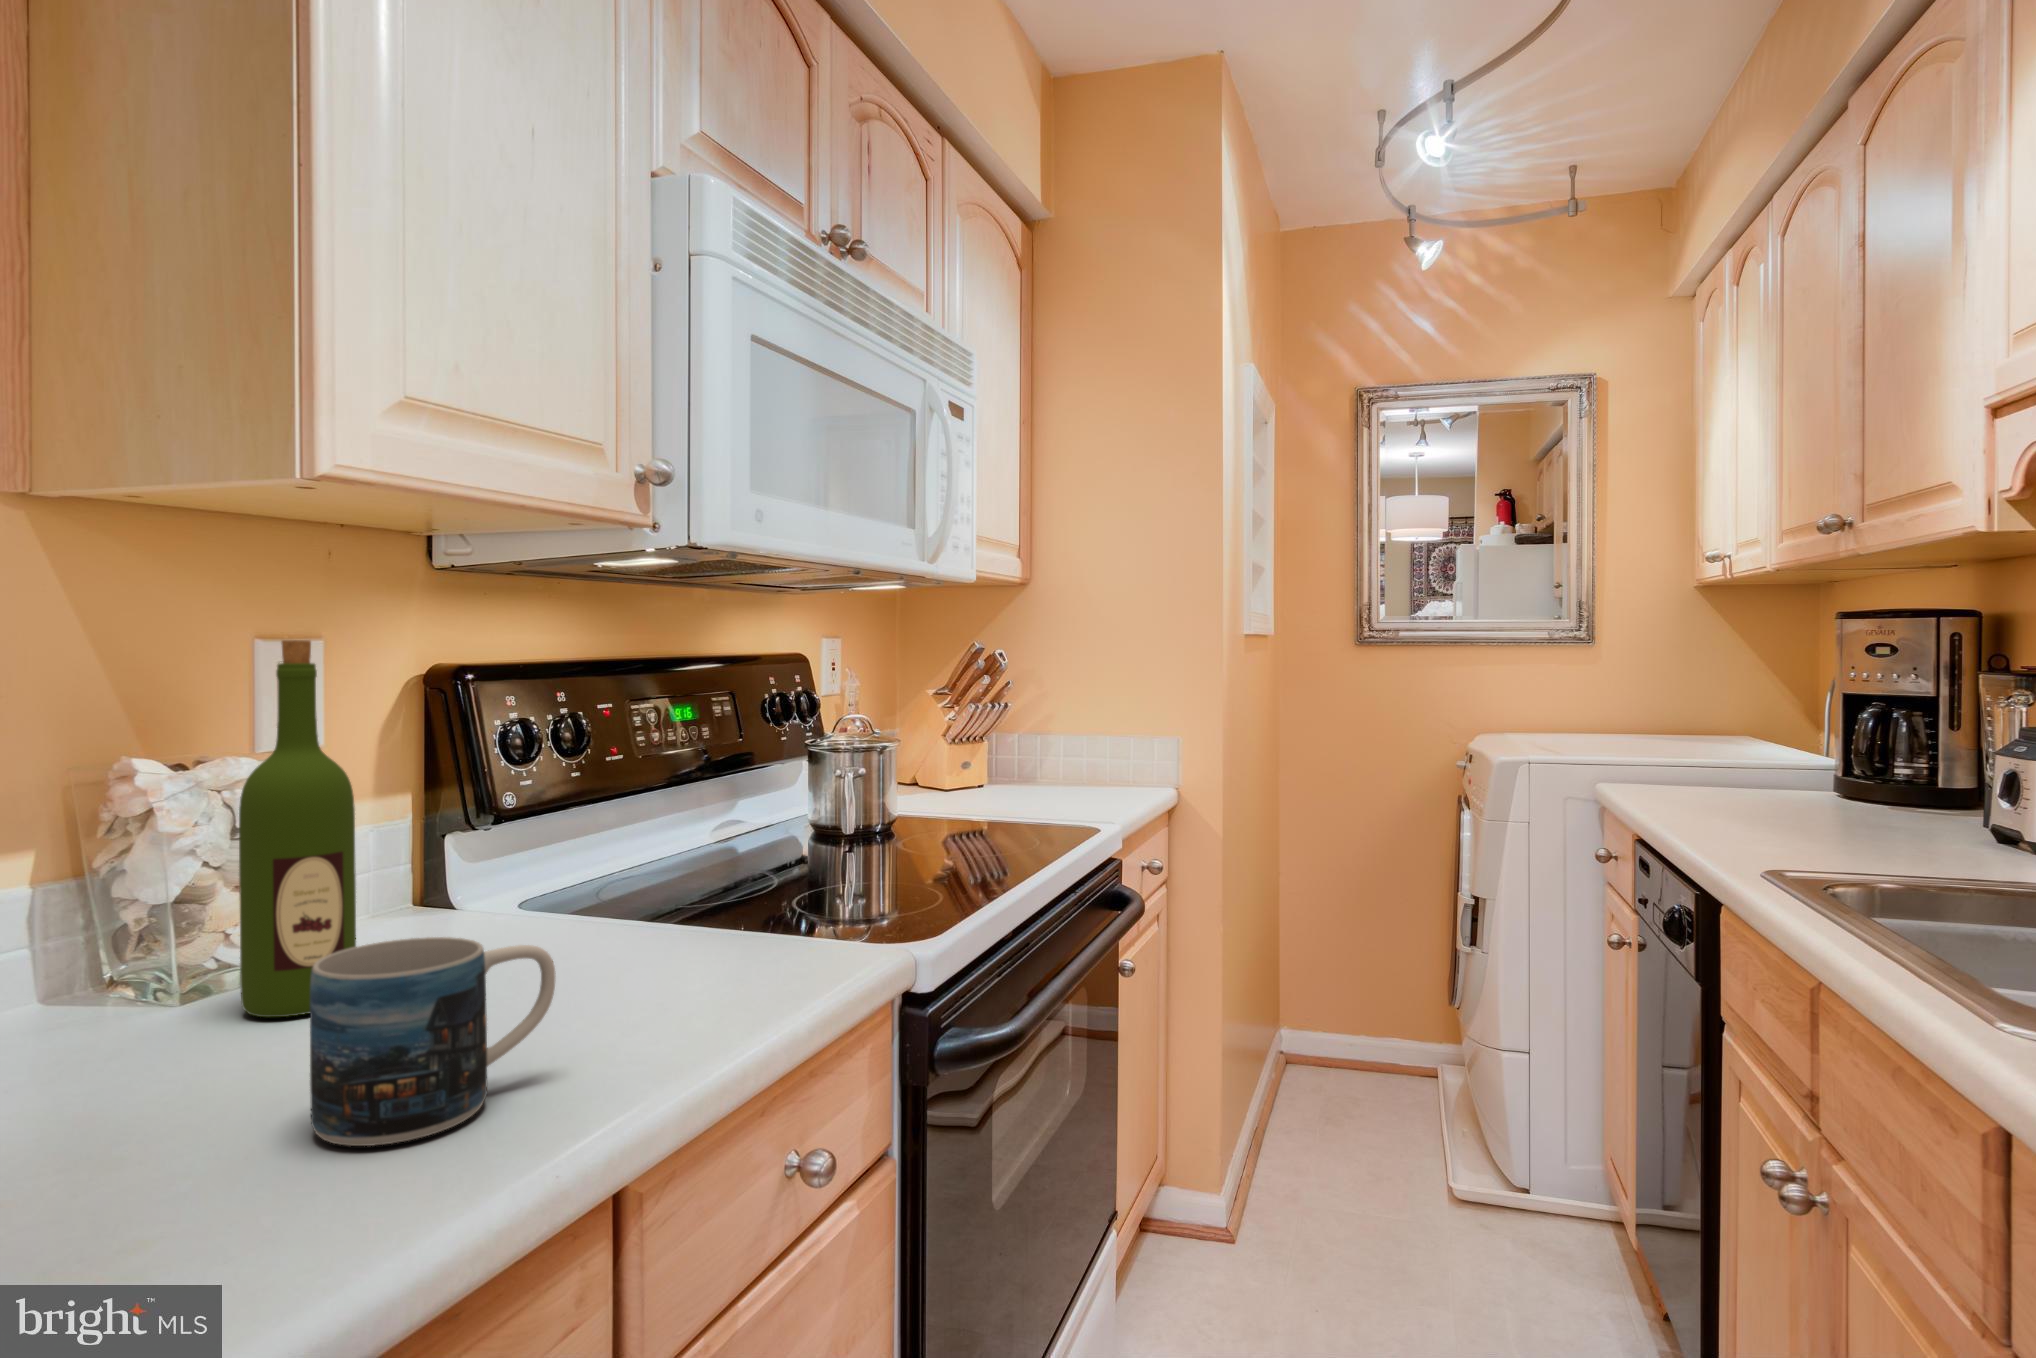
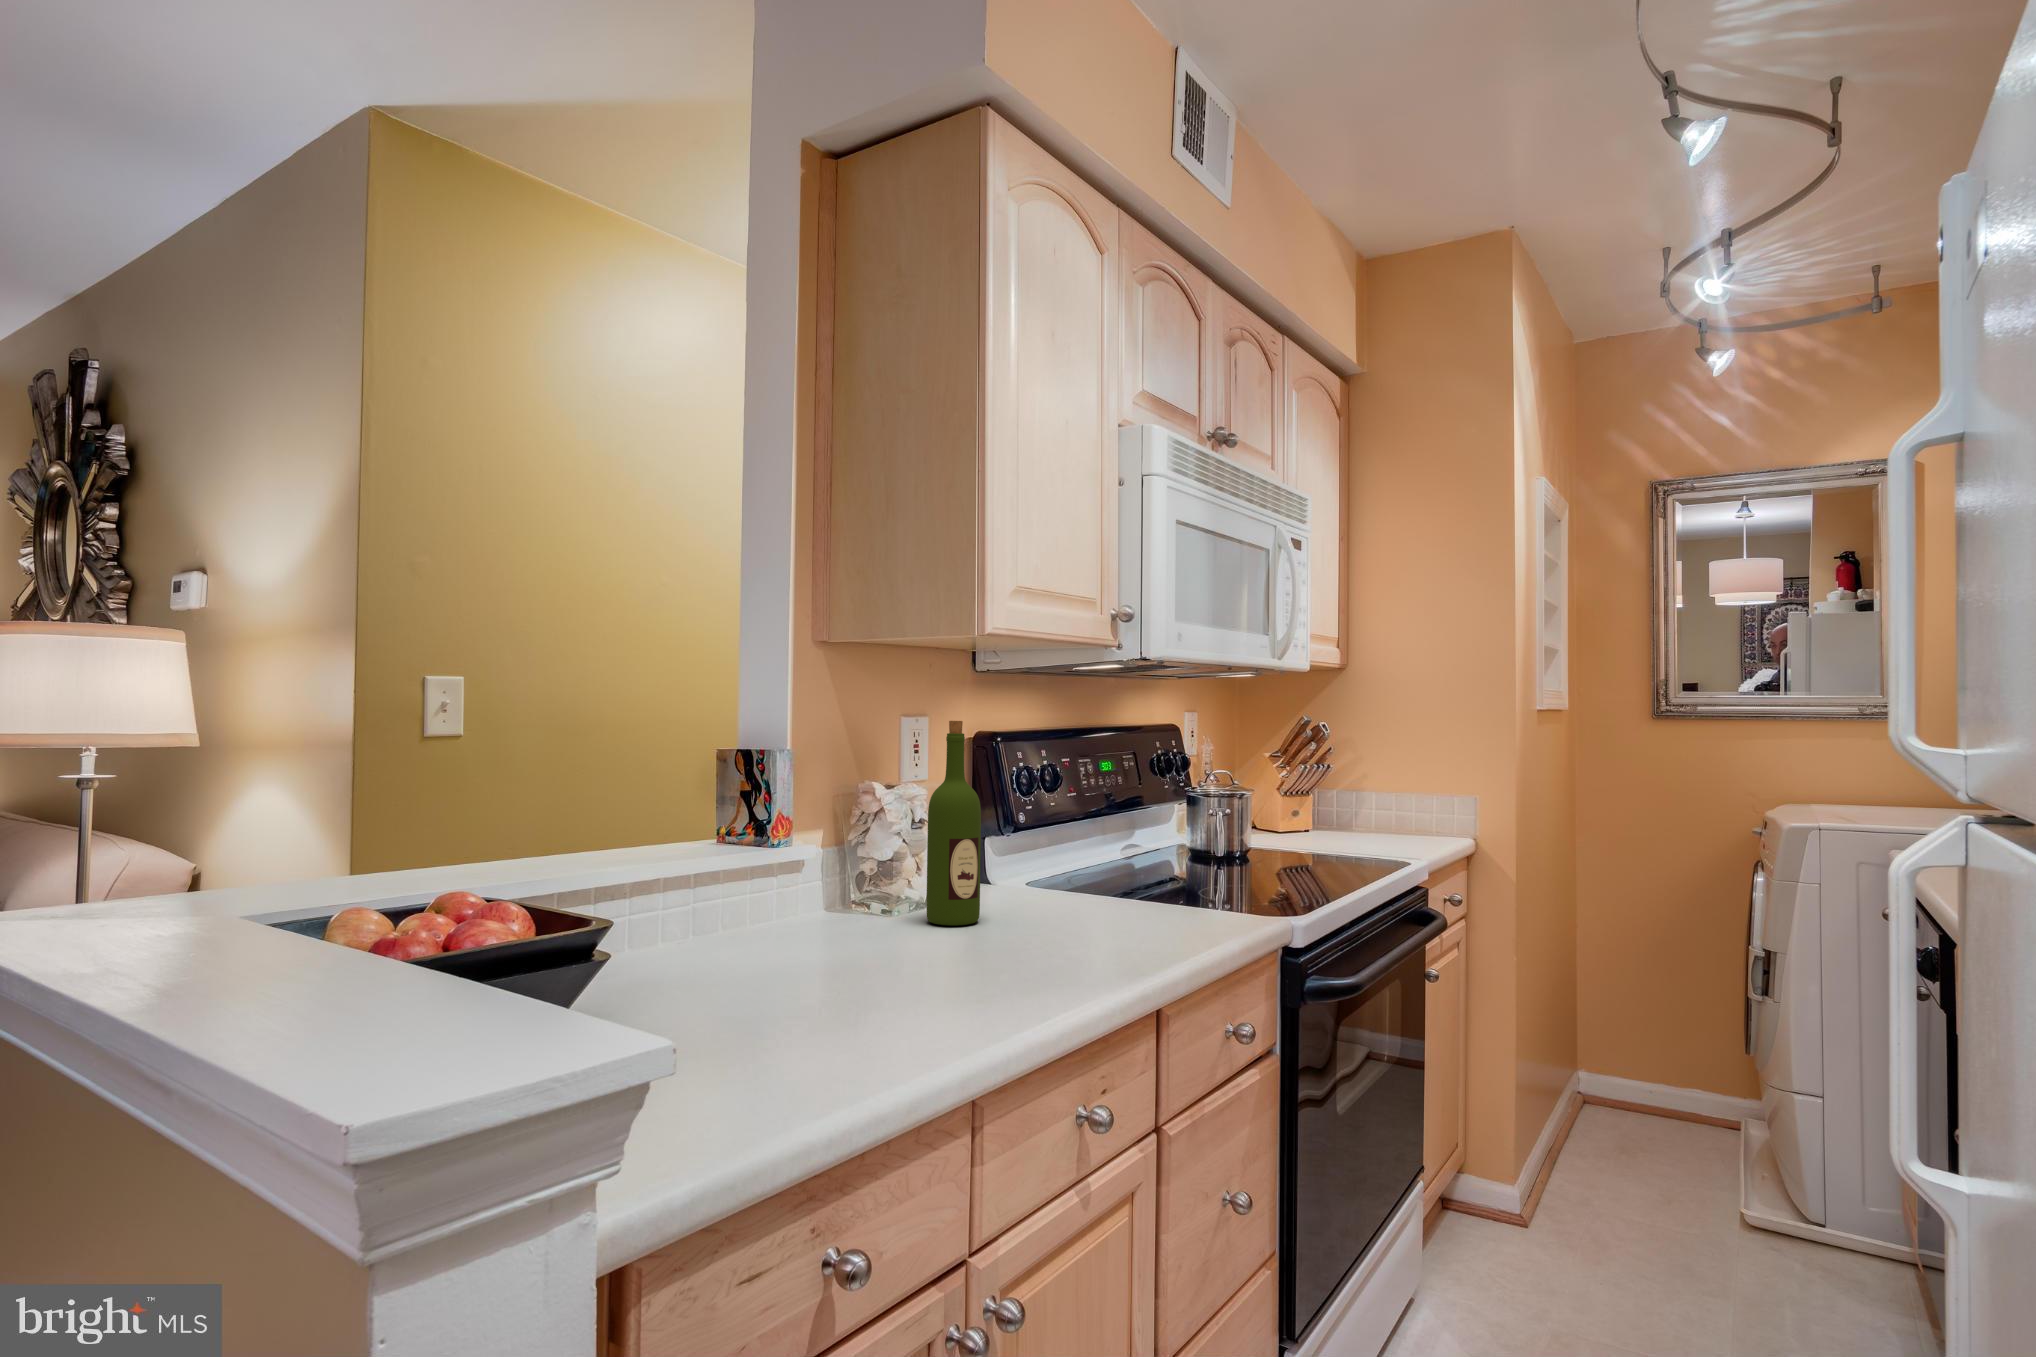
mug: present [310,937,556,1146] -> none [1017,878,1119,971]

